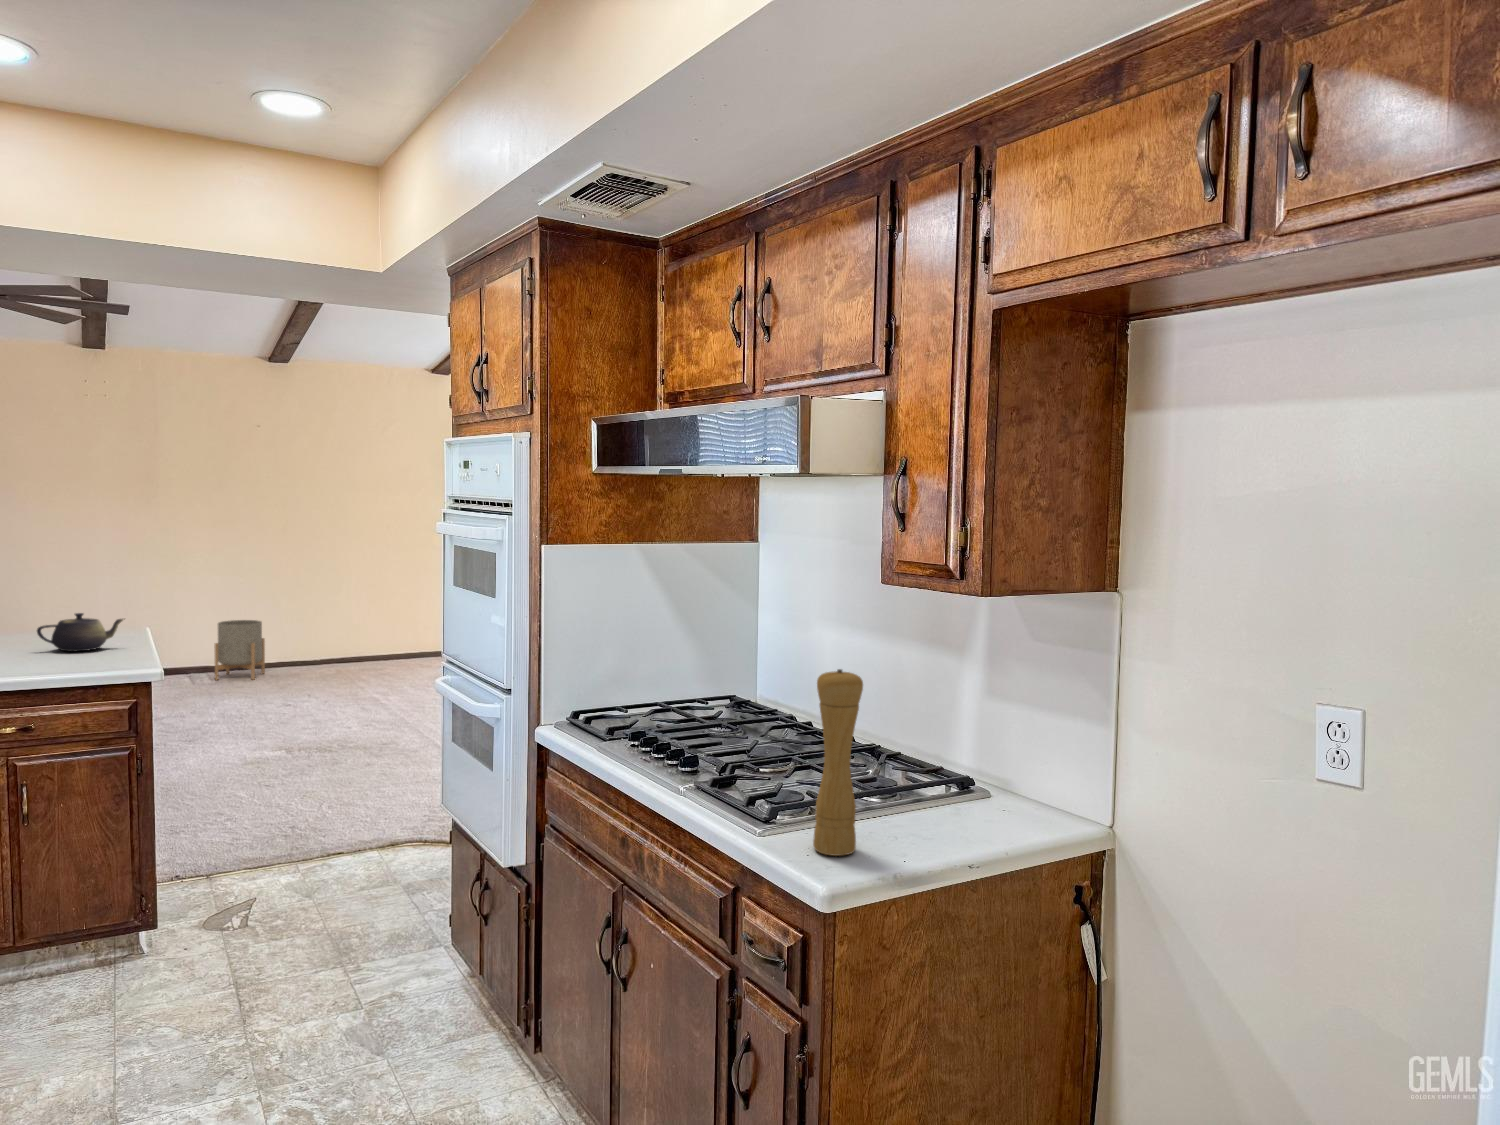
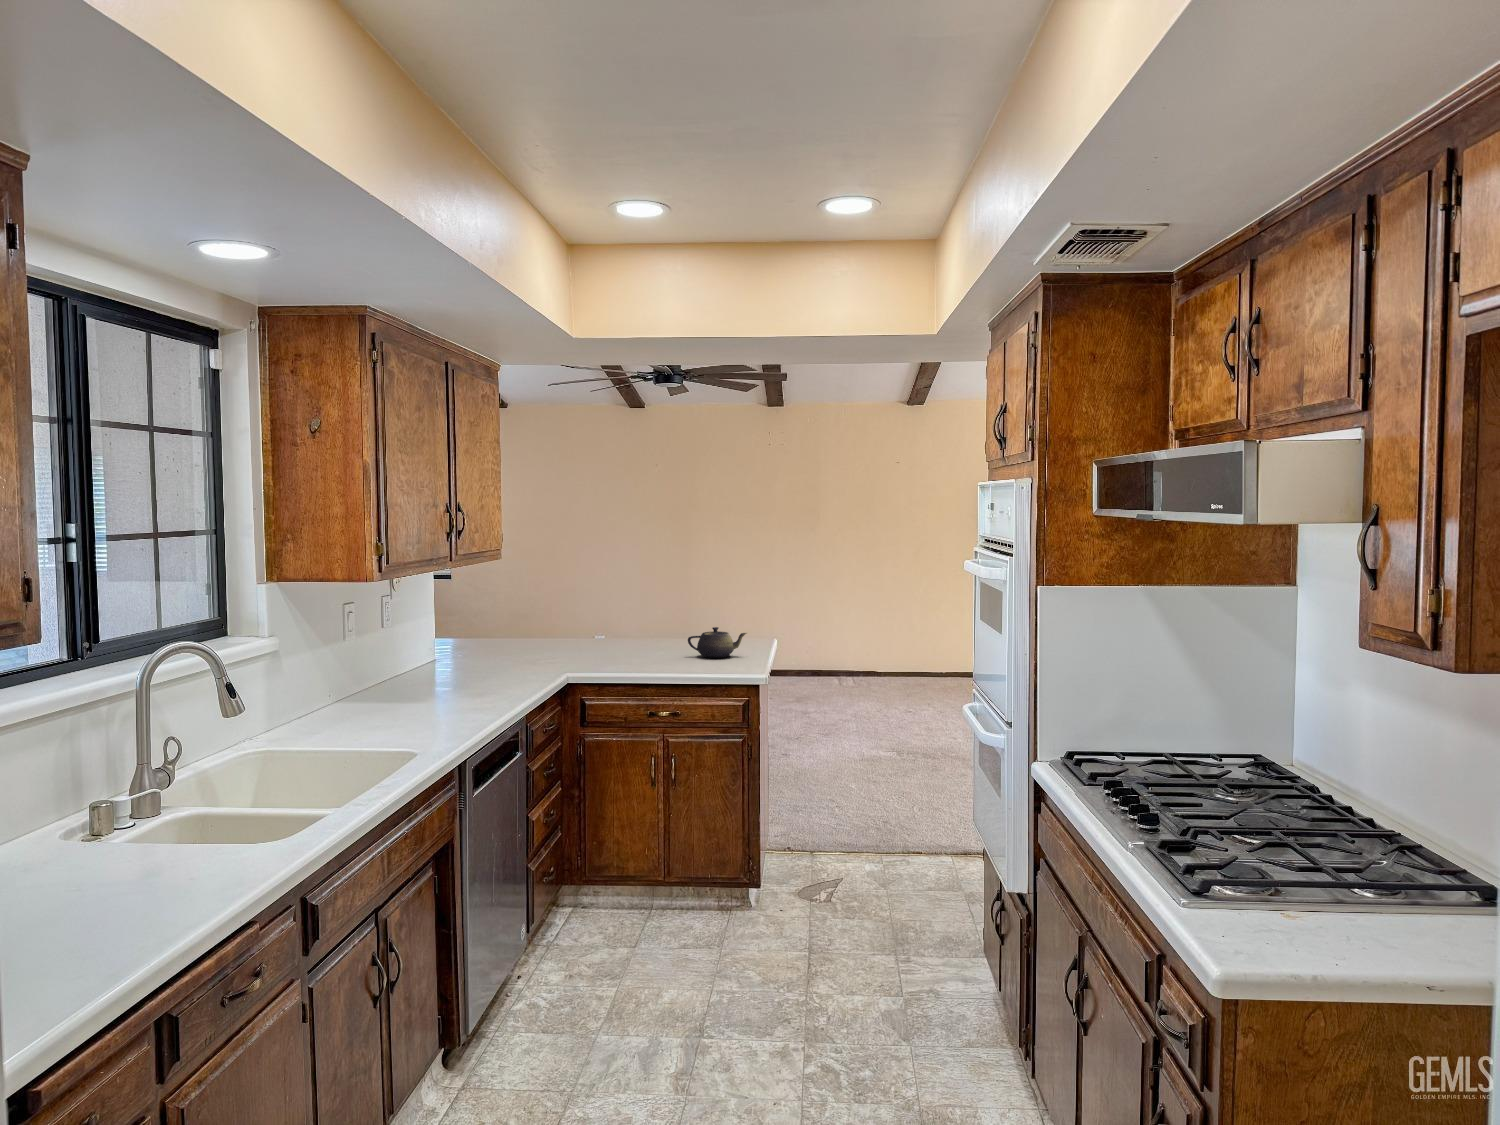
planter: present [214,620,265,680] -> none [855,629,897,684]
pepper mill: present [813,669,863,856] -> none [1230,744,1286,944]

